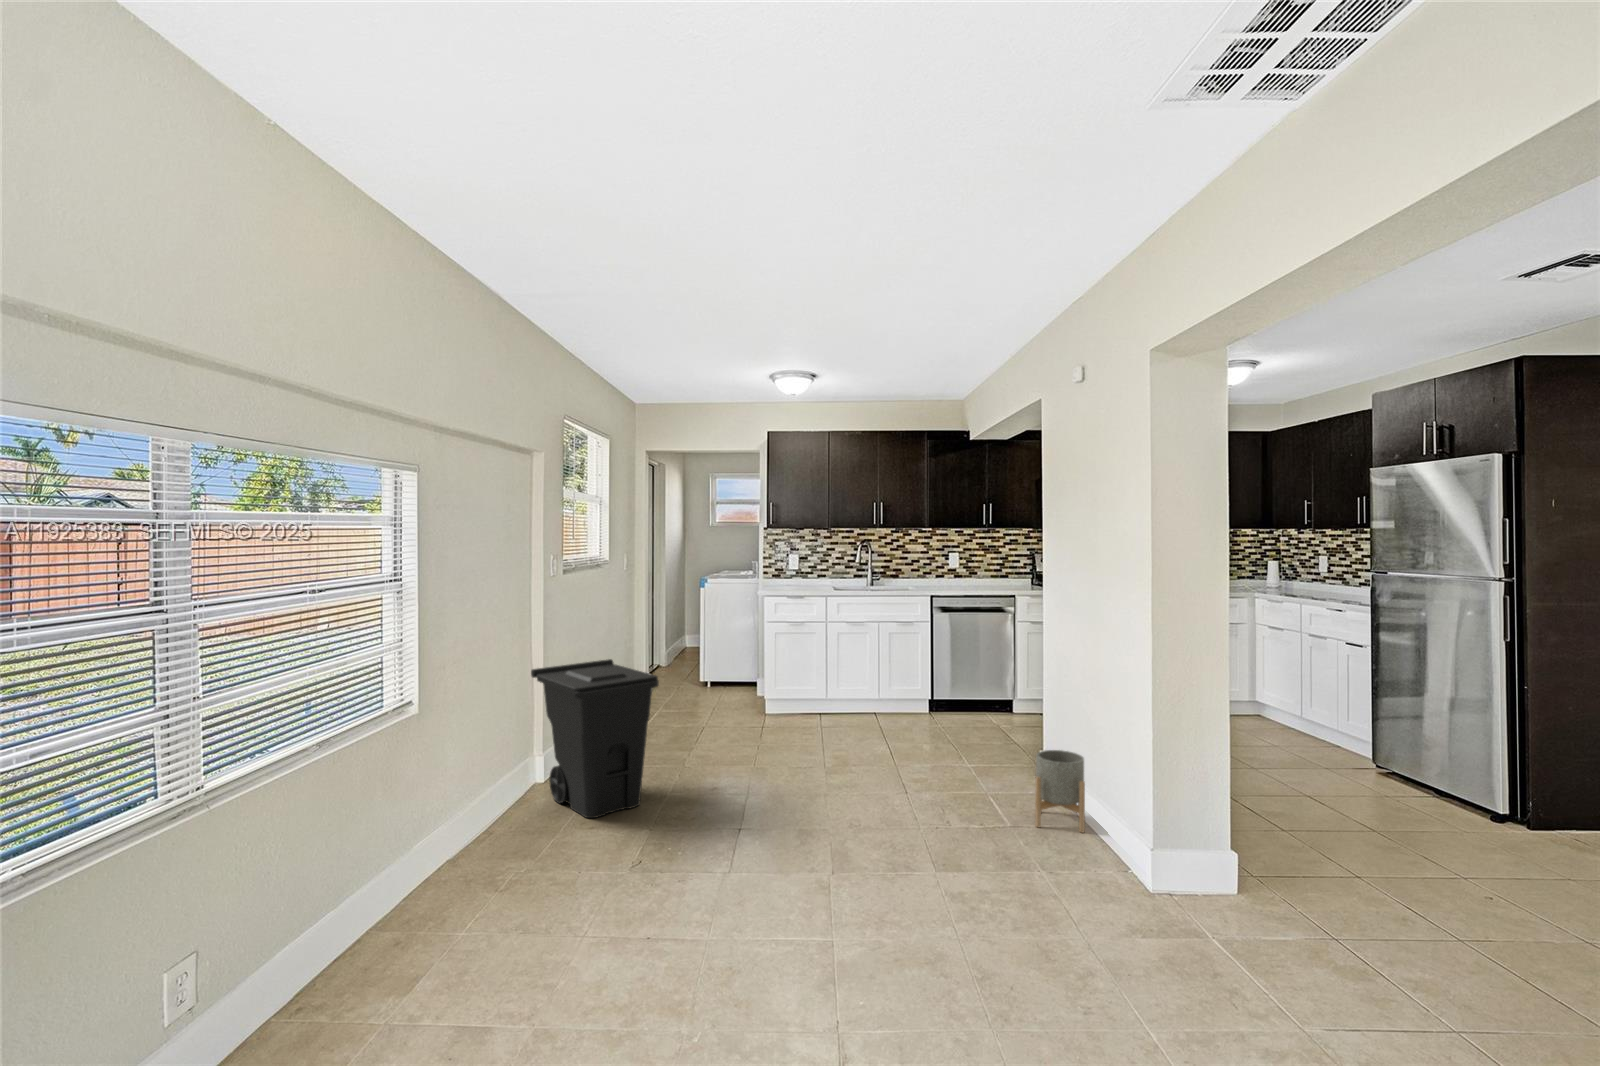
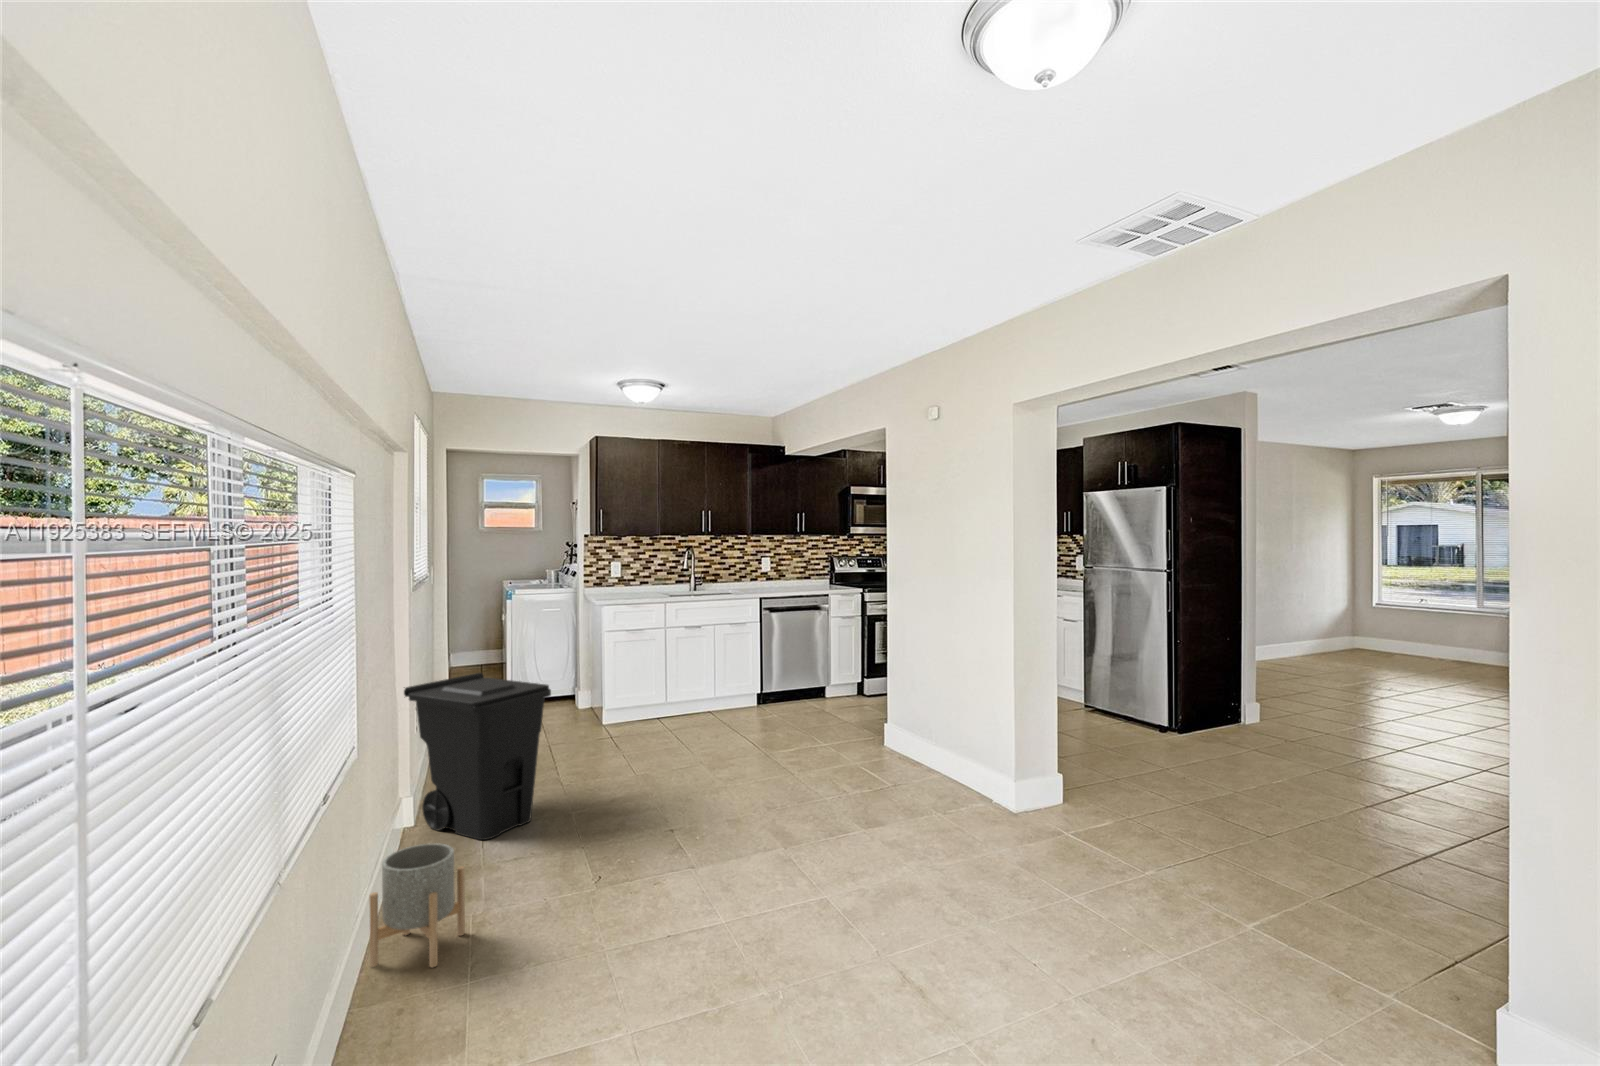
planter: present [1035,750,1085,833] -> present [370,843,465,967]

